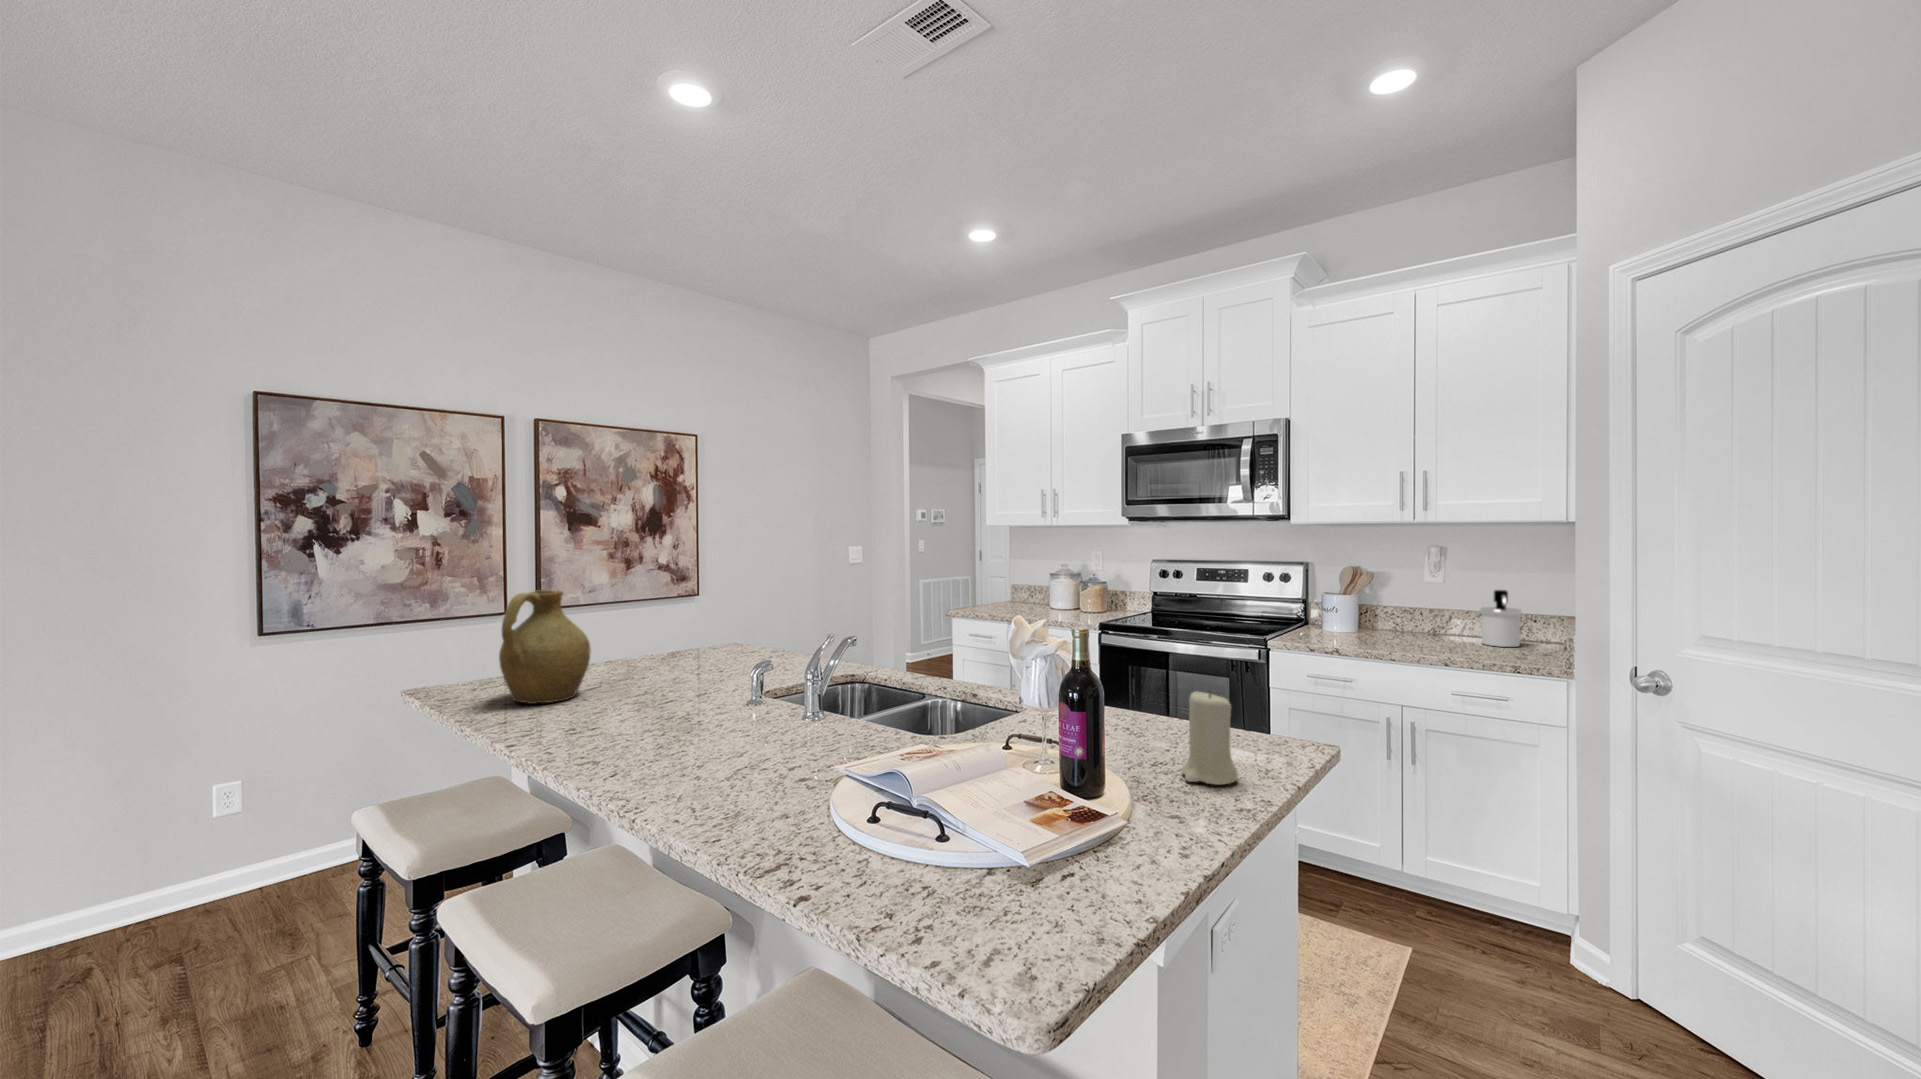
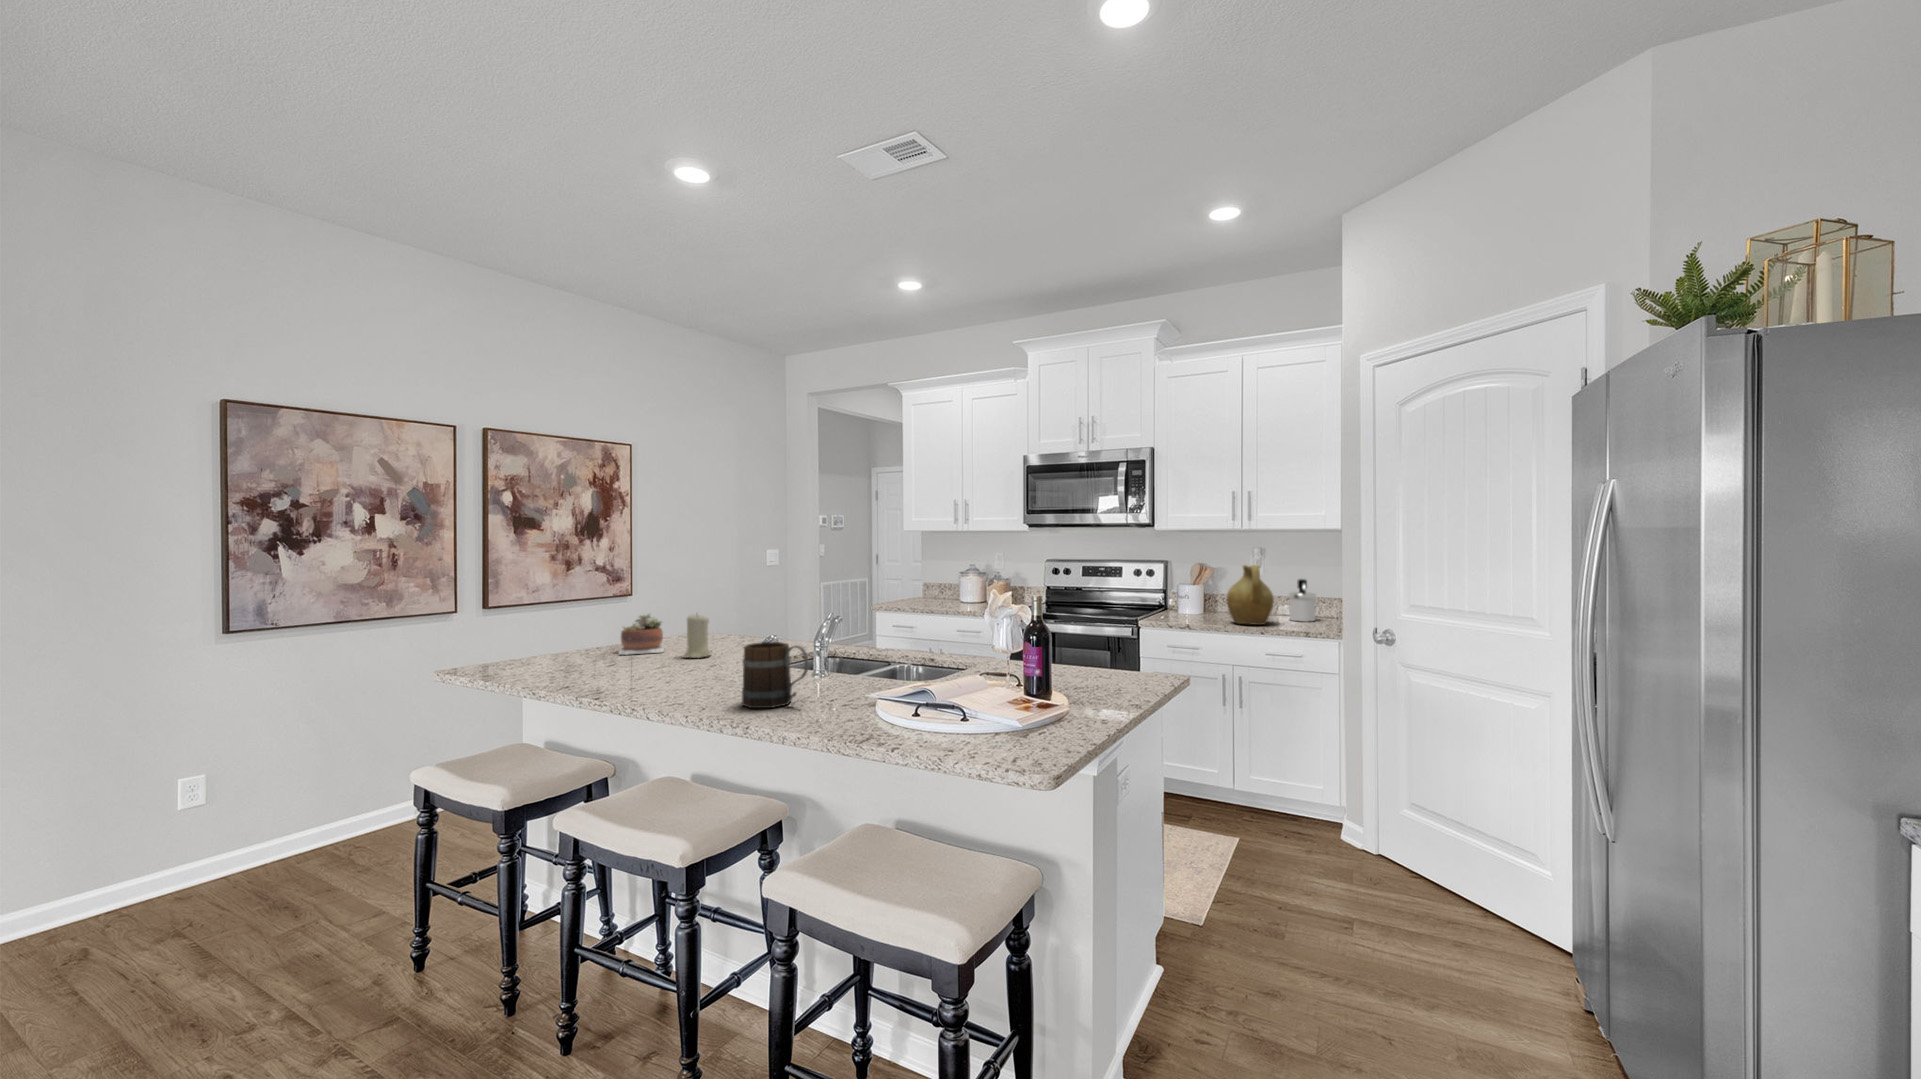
pitcher: present [499,590,591,704] -> present [1227,565,1274,625]
succulent plant: none [610,626,673,676] -> present [618,614,664,655]
mug: none [669,683,751,780] -> present [742,642,808,708]
candle: present [1182,691,1238,785] -> present [683,615,711,658]

